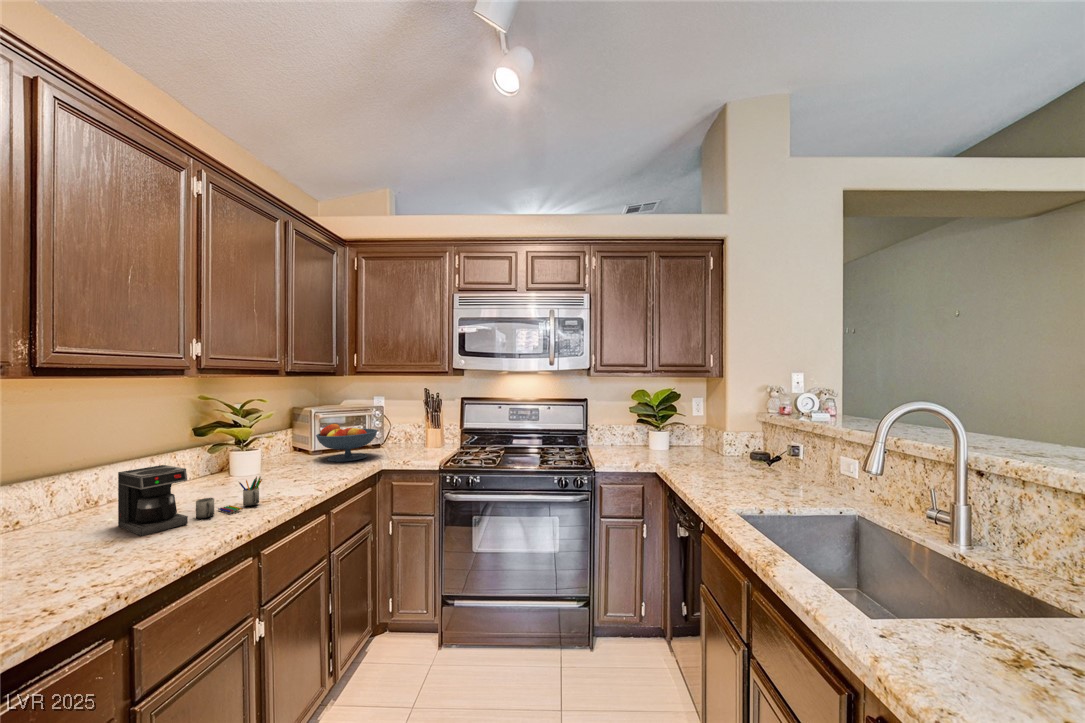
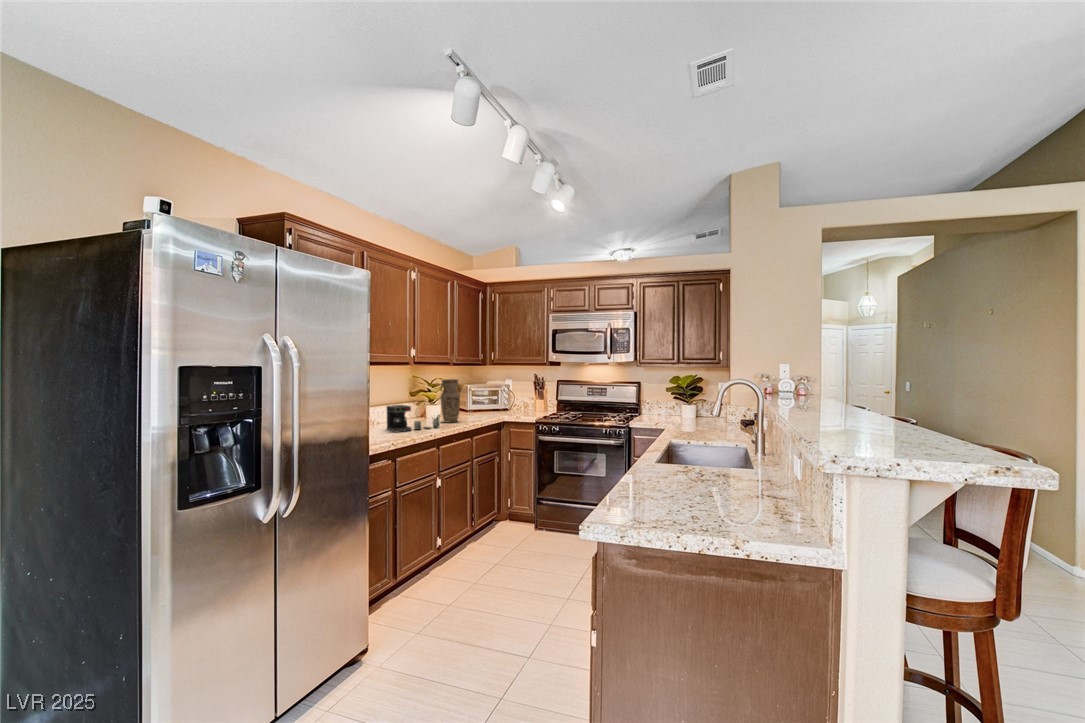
vase: none [259,402,302,487] -> present [440,379,460,423]
fruit bowl: present [316,424,377,462] -> none [469,394,503,416]

